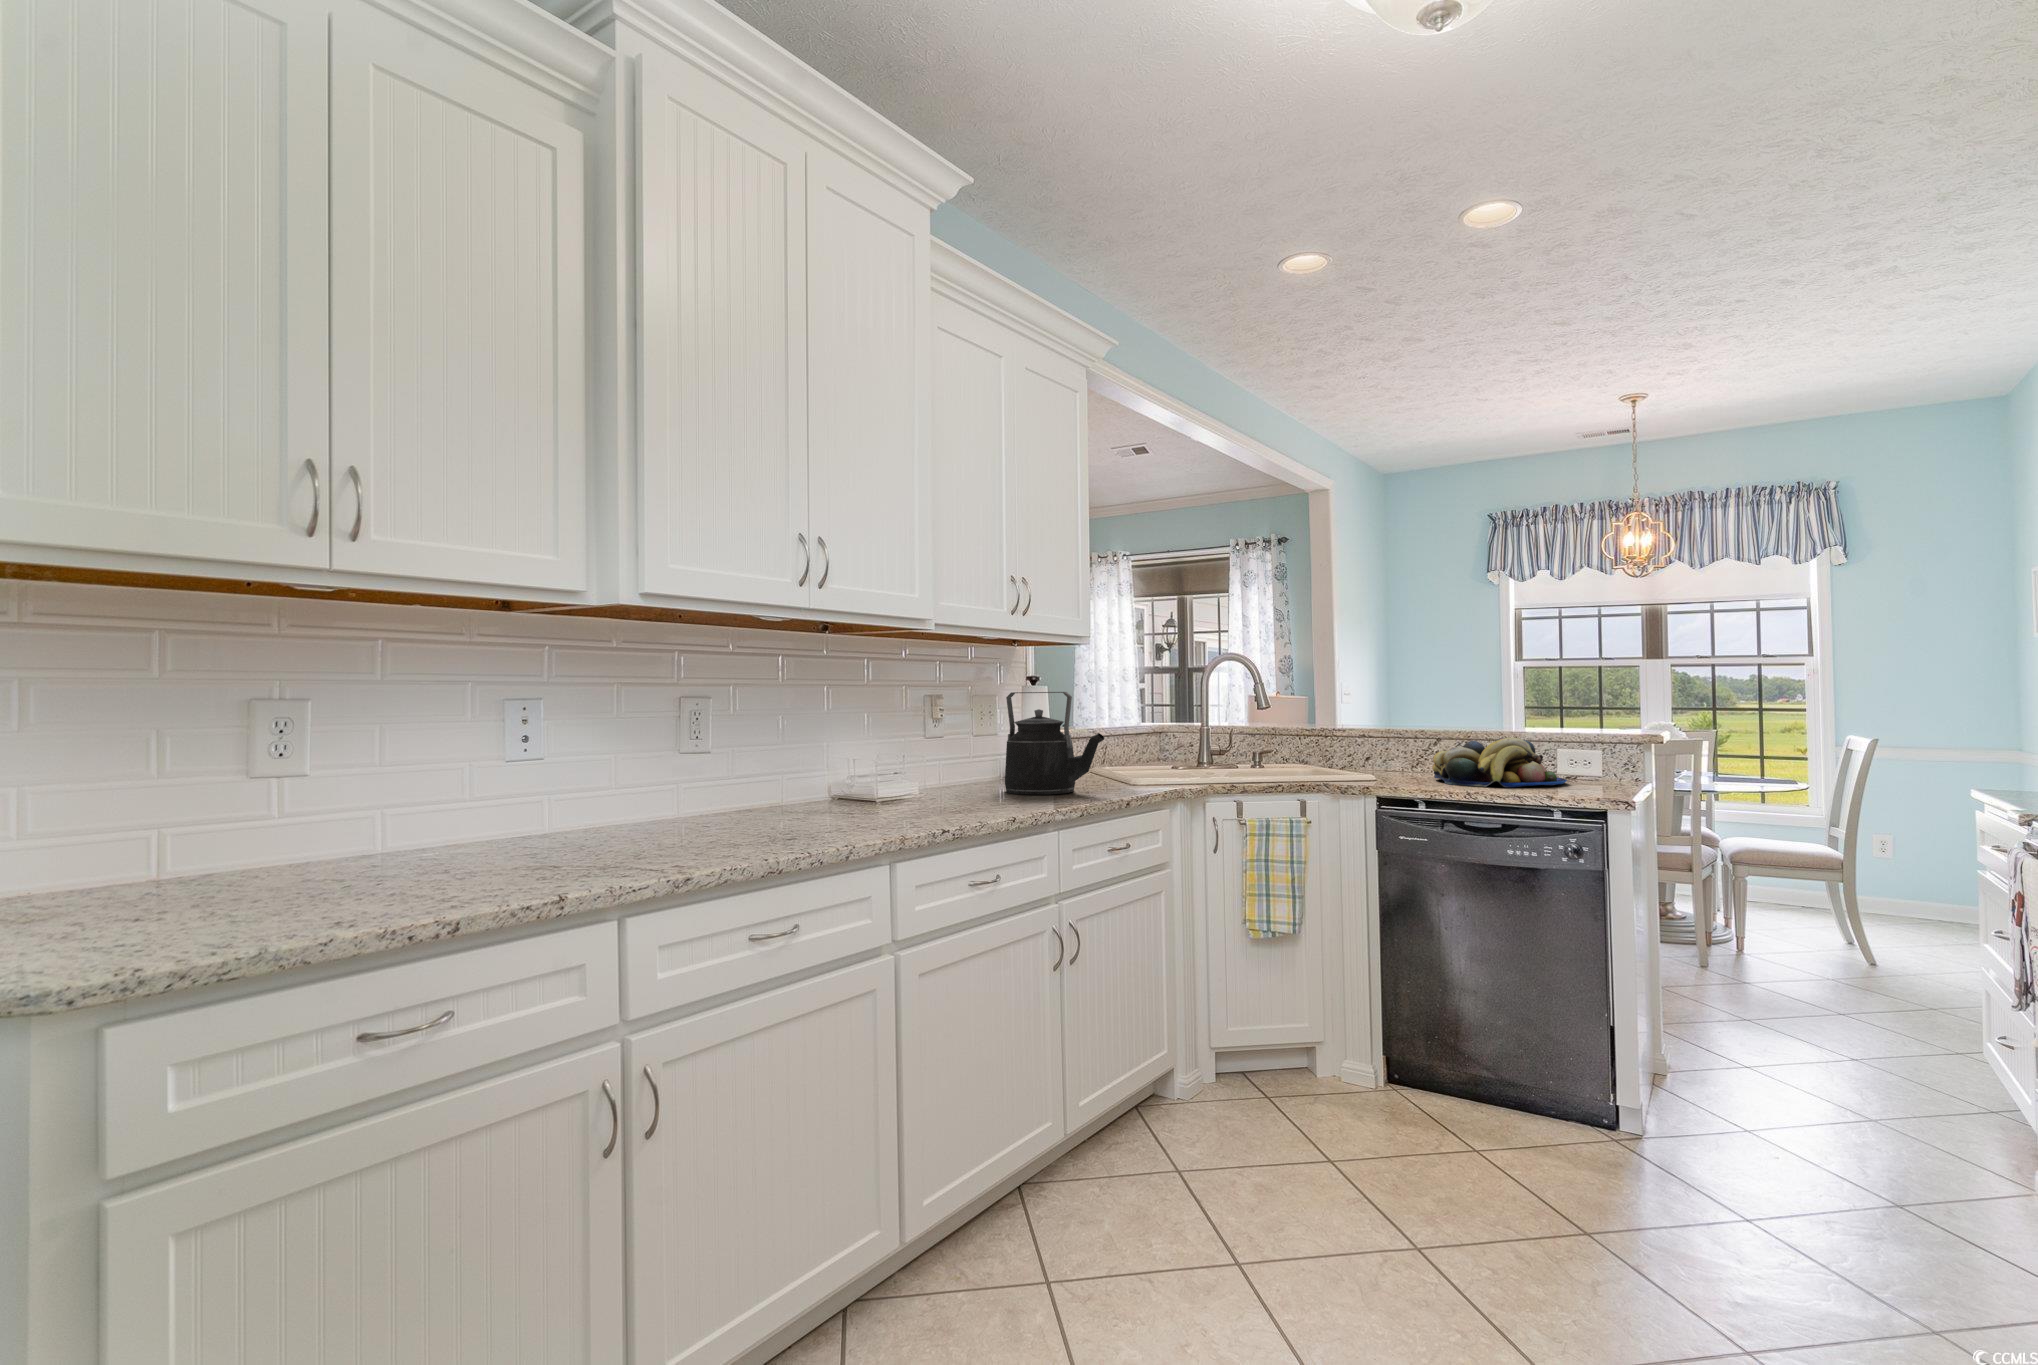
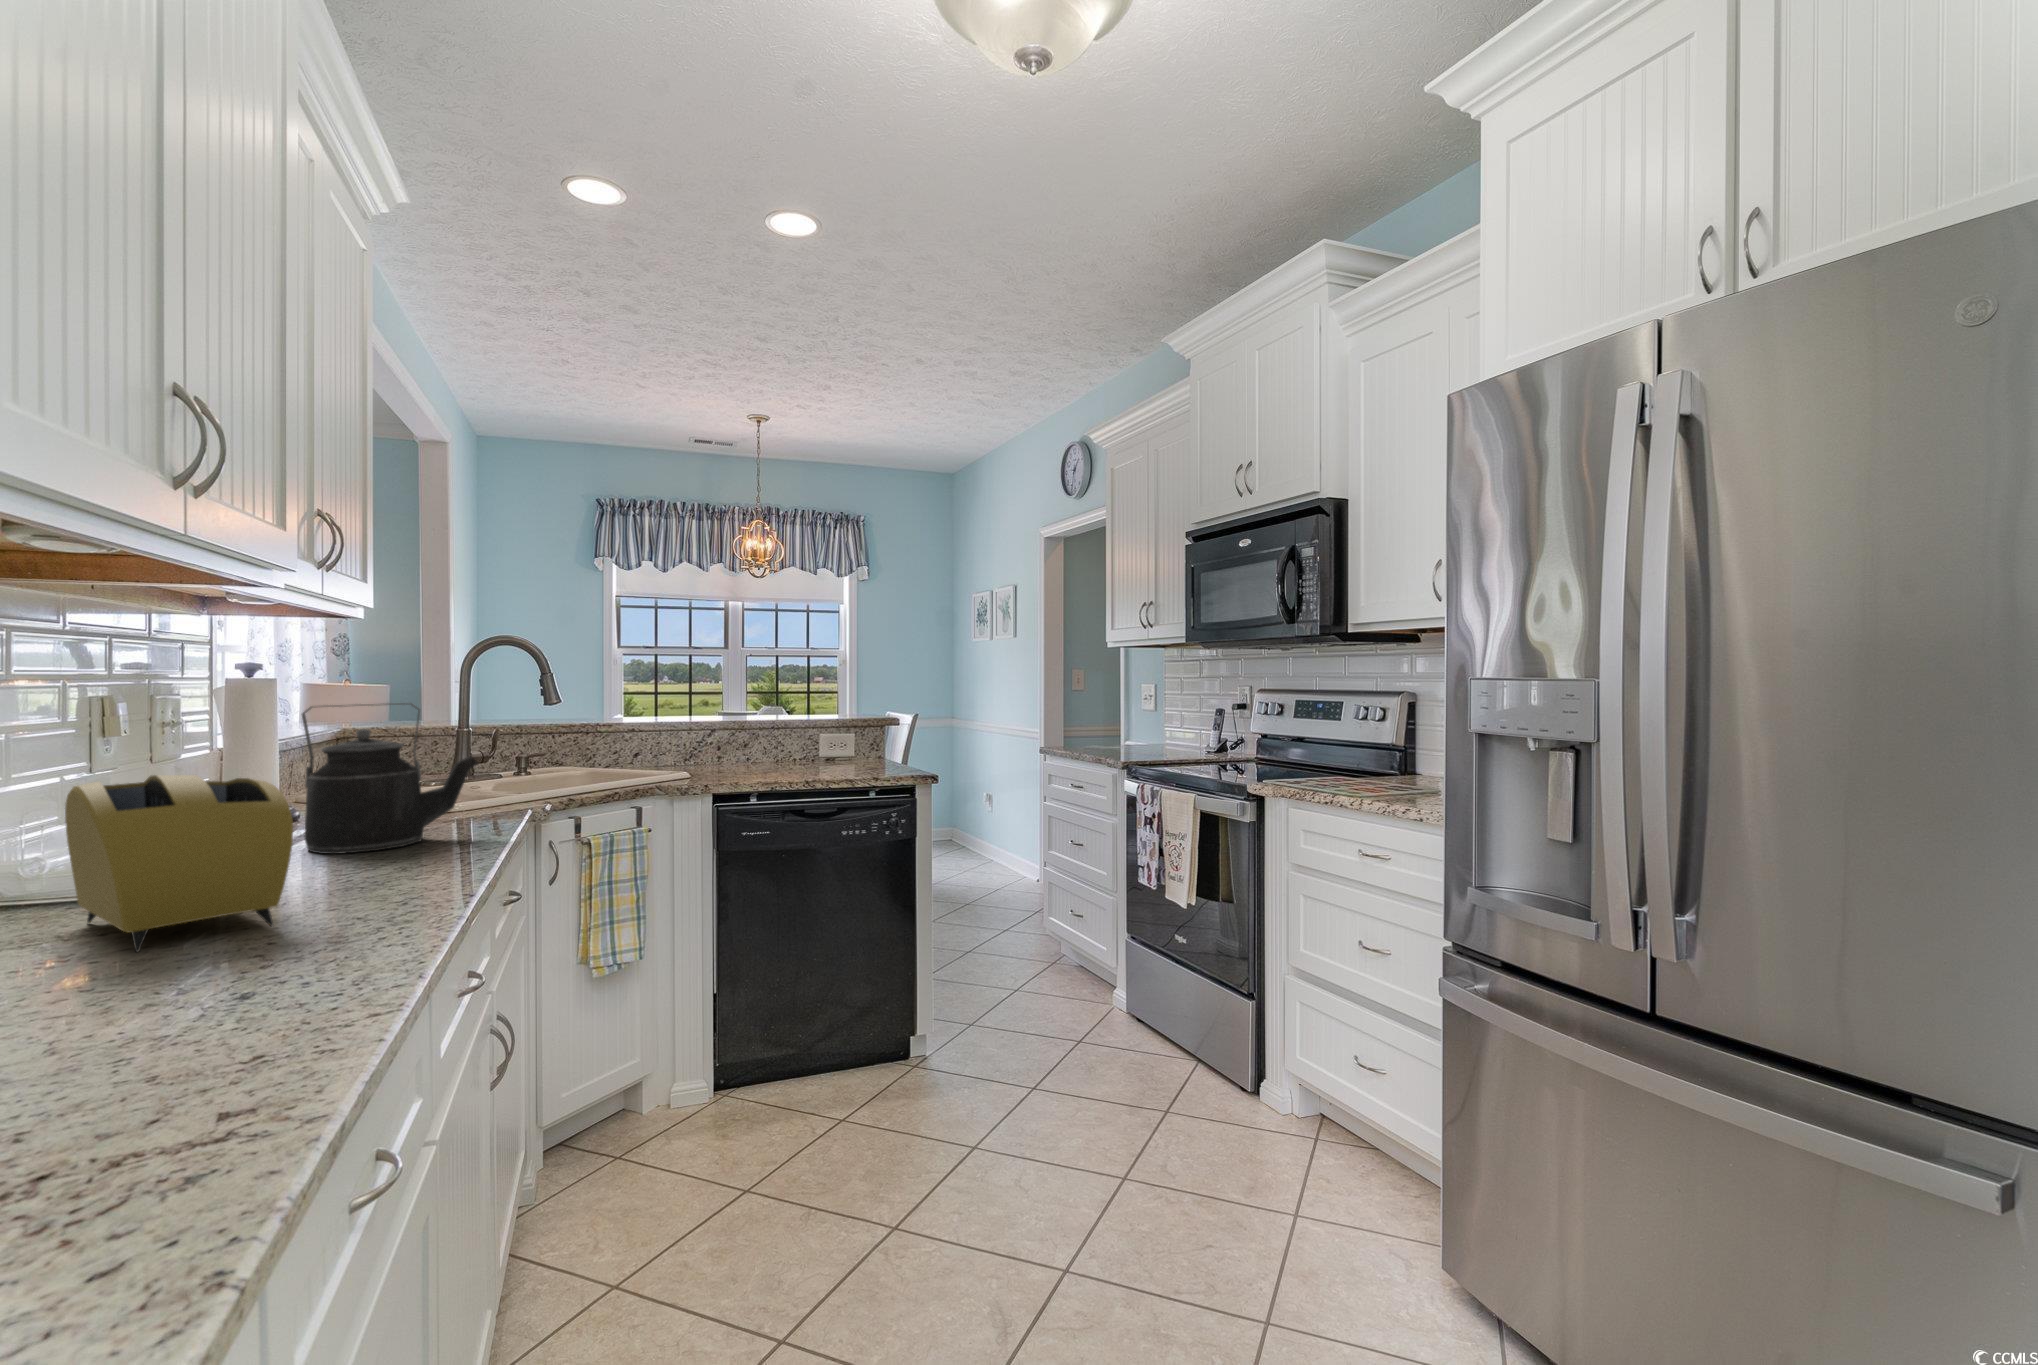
toaster: none [809,723,911,818] -> present [65,775,293,952]
fruit bowl: present [1432,738,1567,787] -> none [738,728,855,777]

